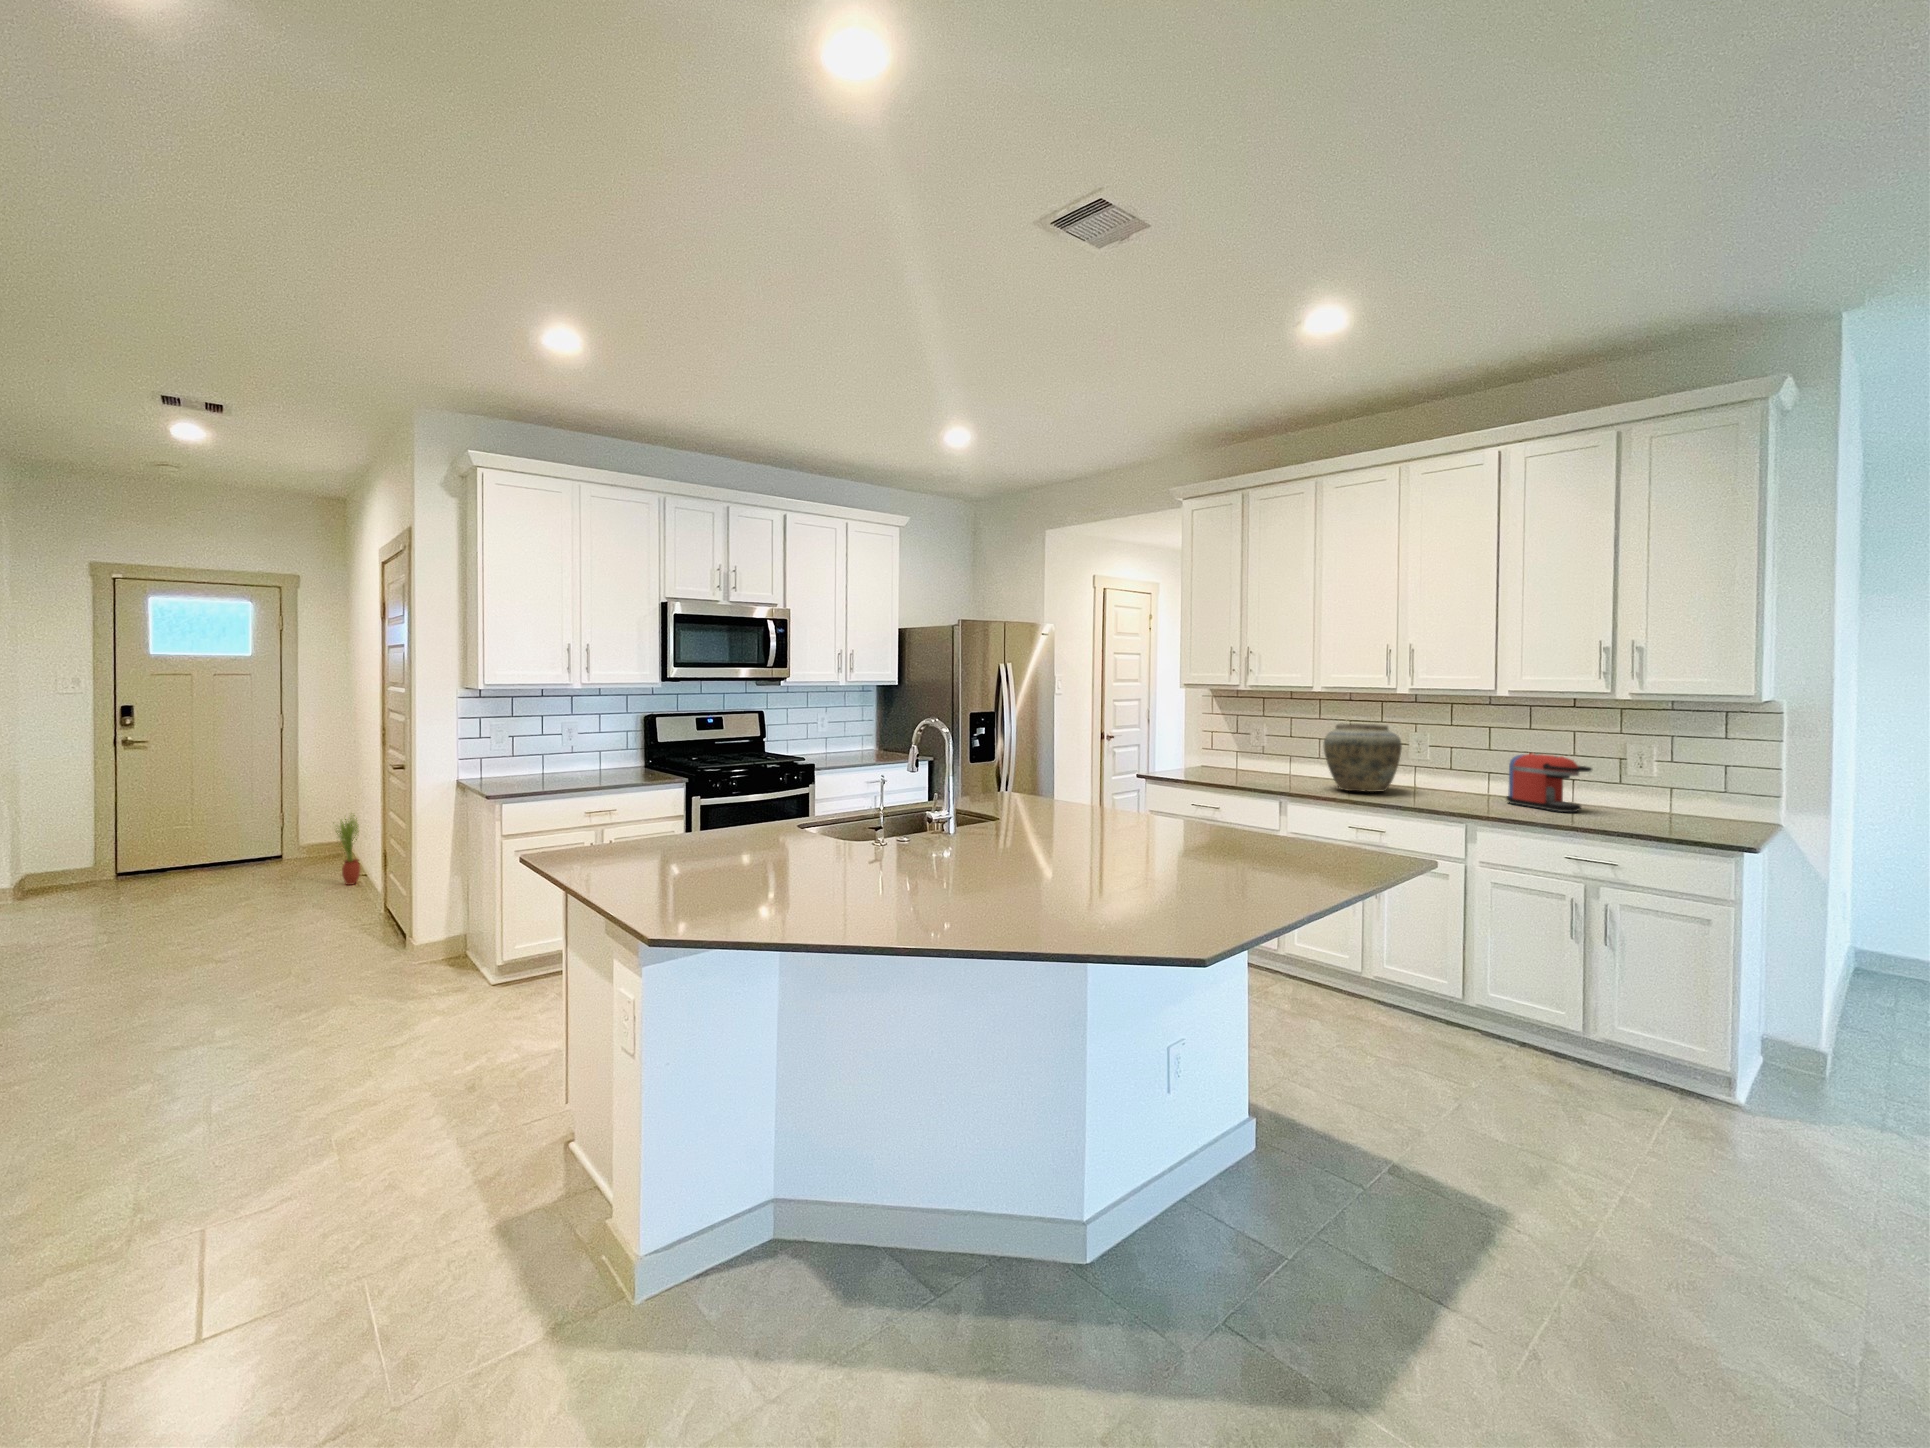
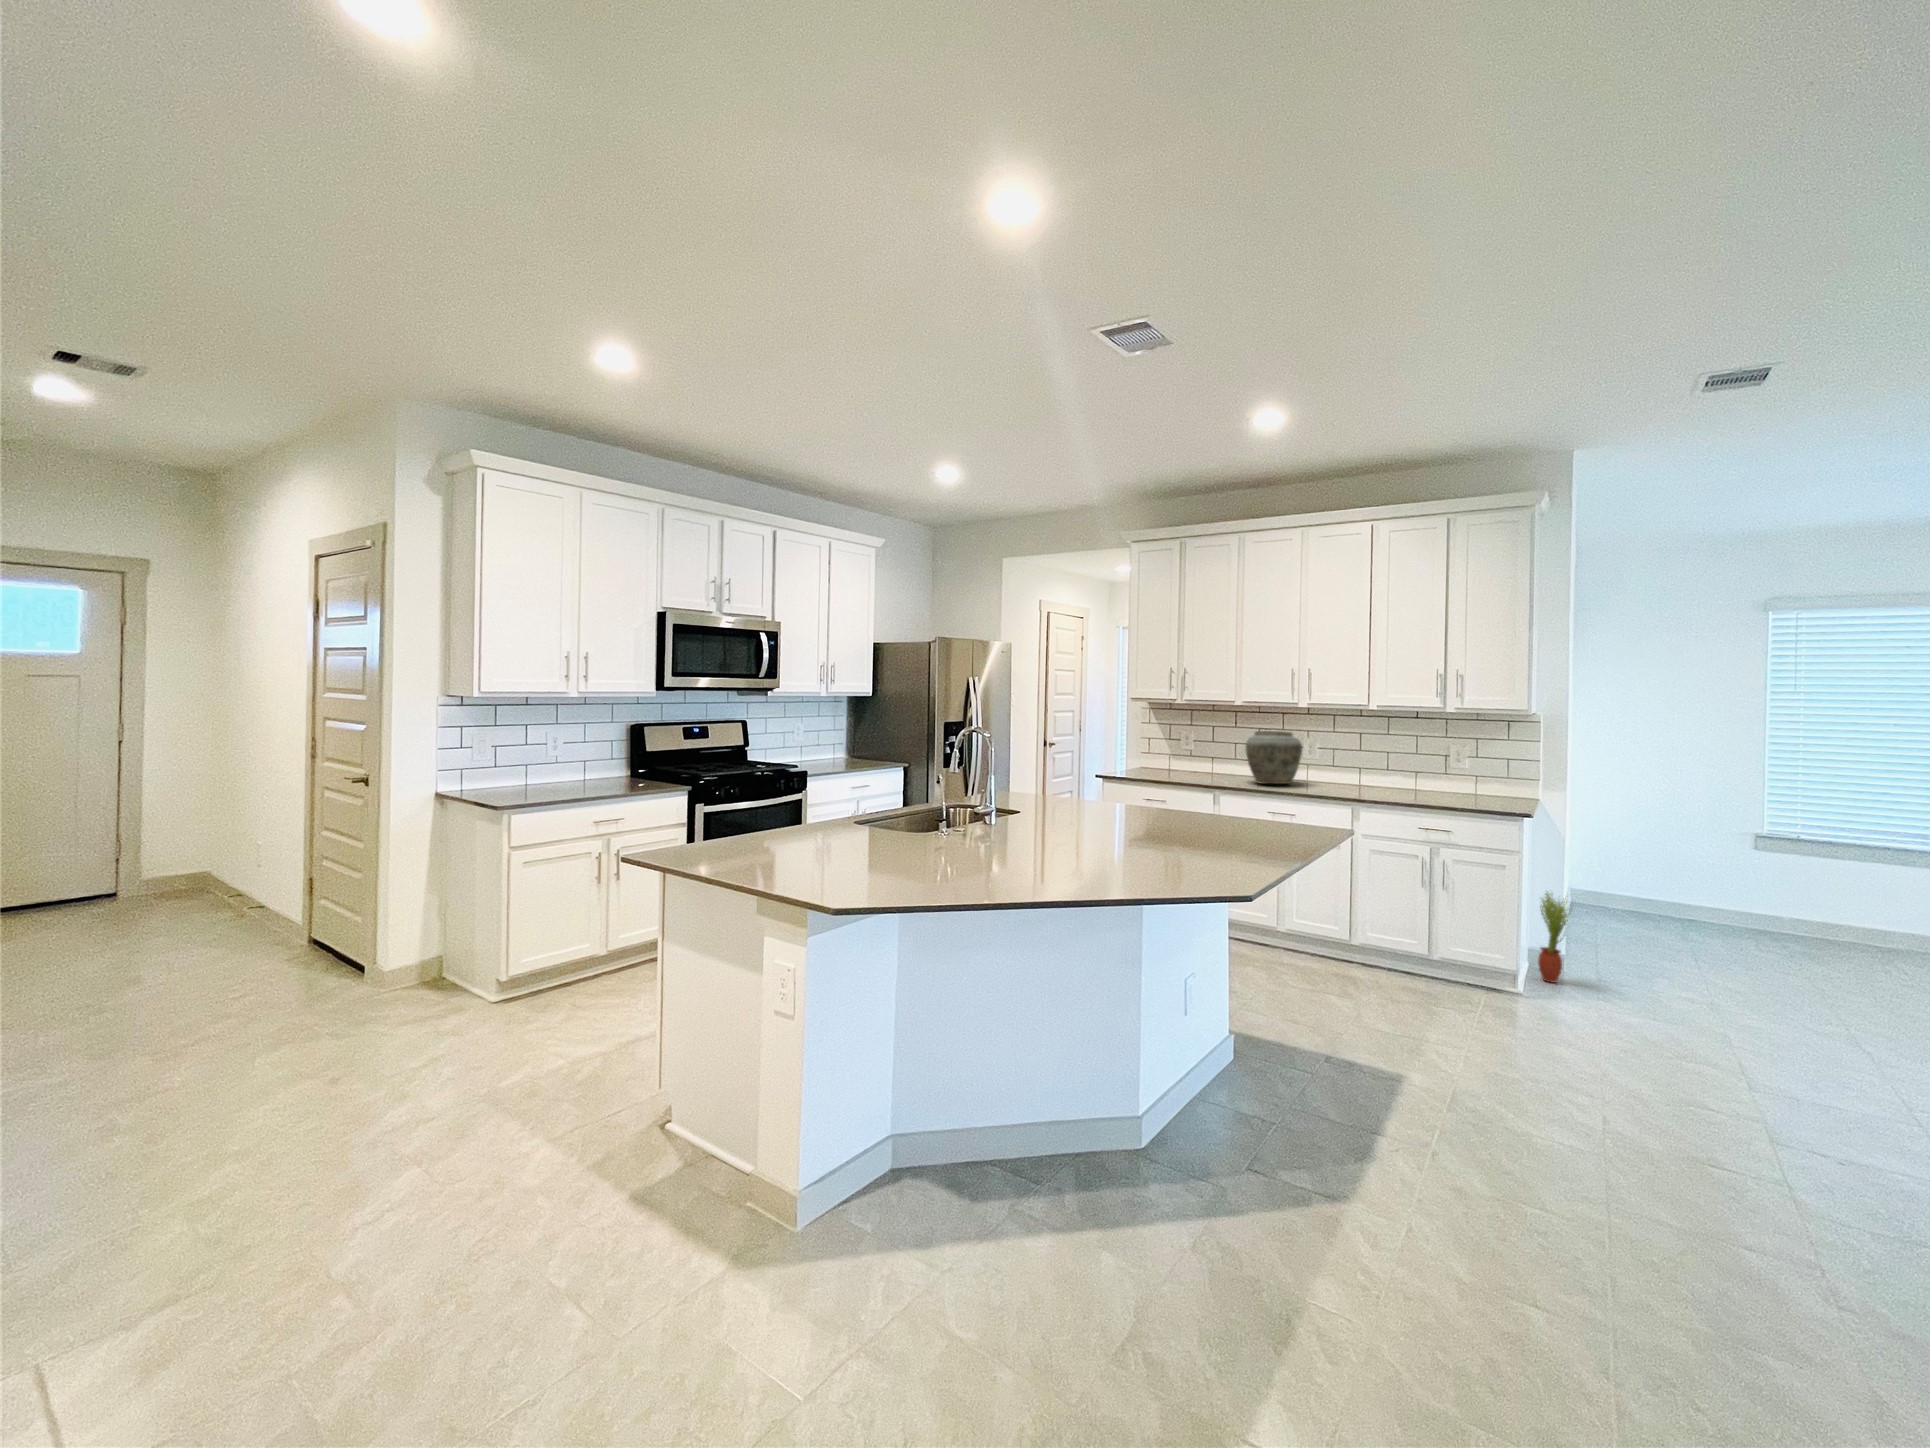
coffee maker: present [1506,754,1592,812] -> none [1374,753,1431,795]
potted plant: present [336,813,360,885] -> present [1538,892,1572,982]

